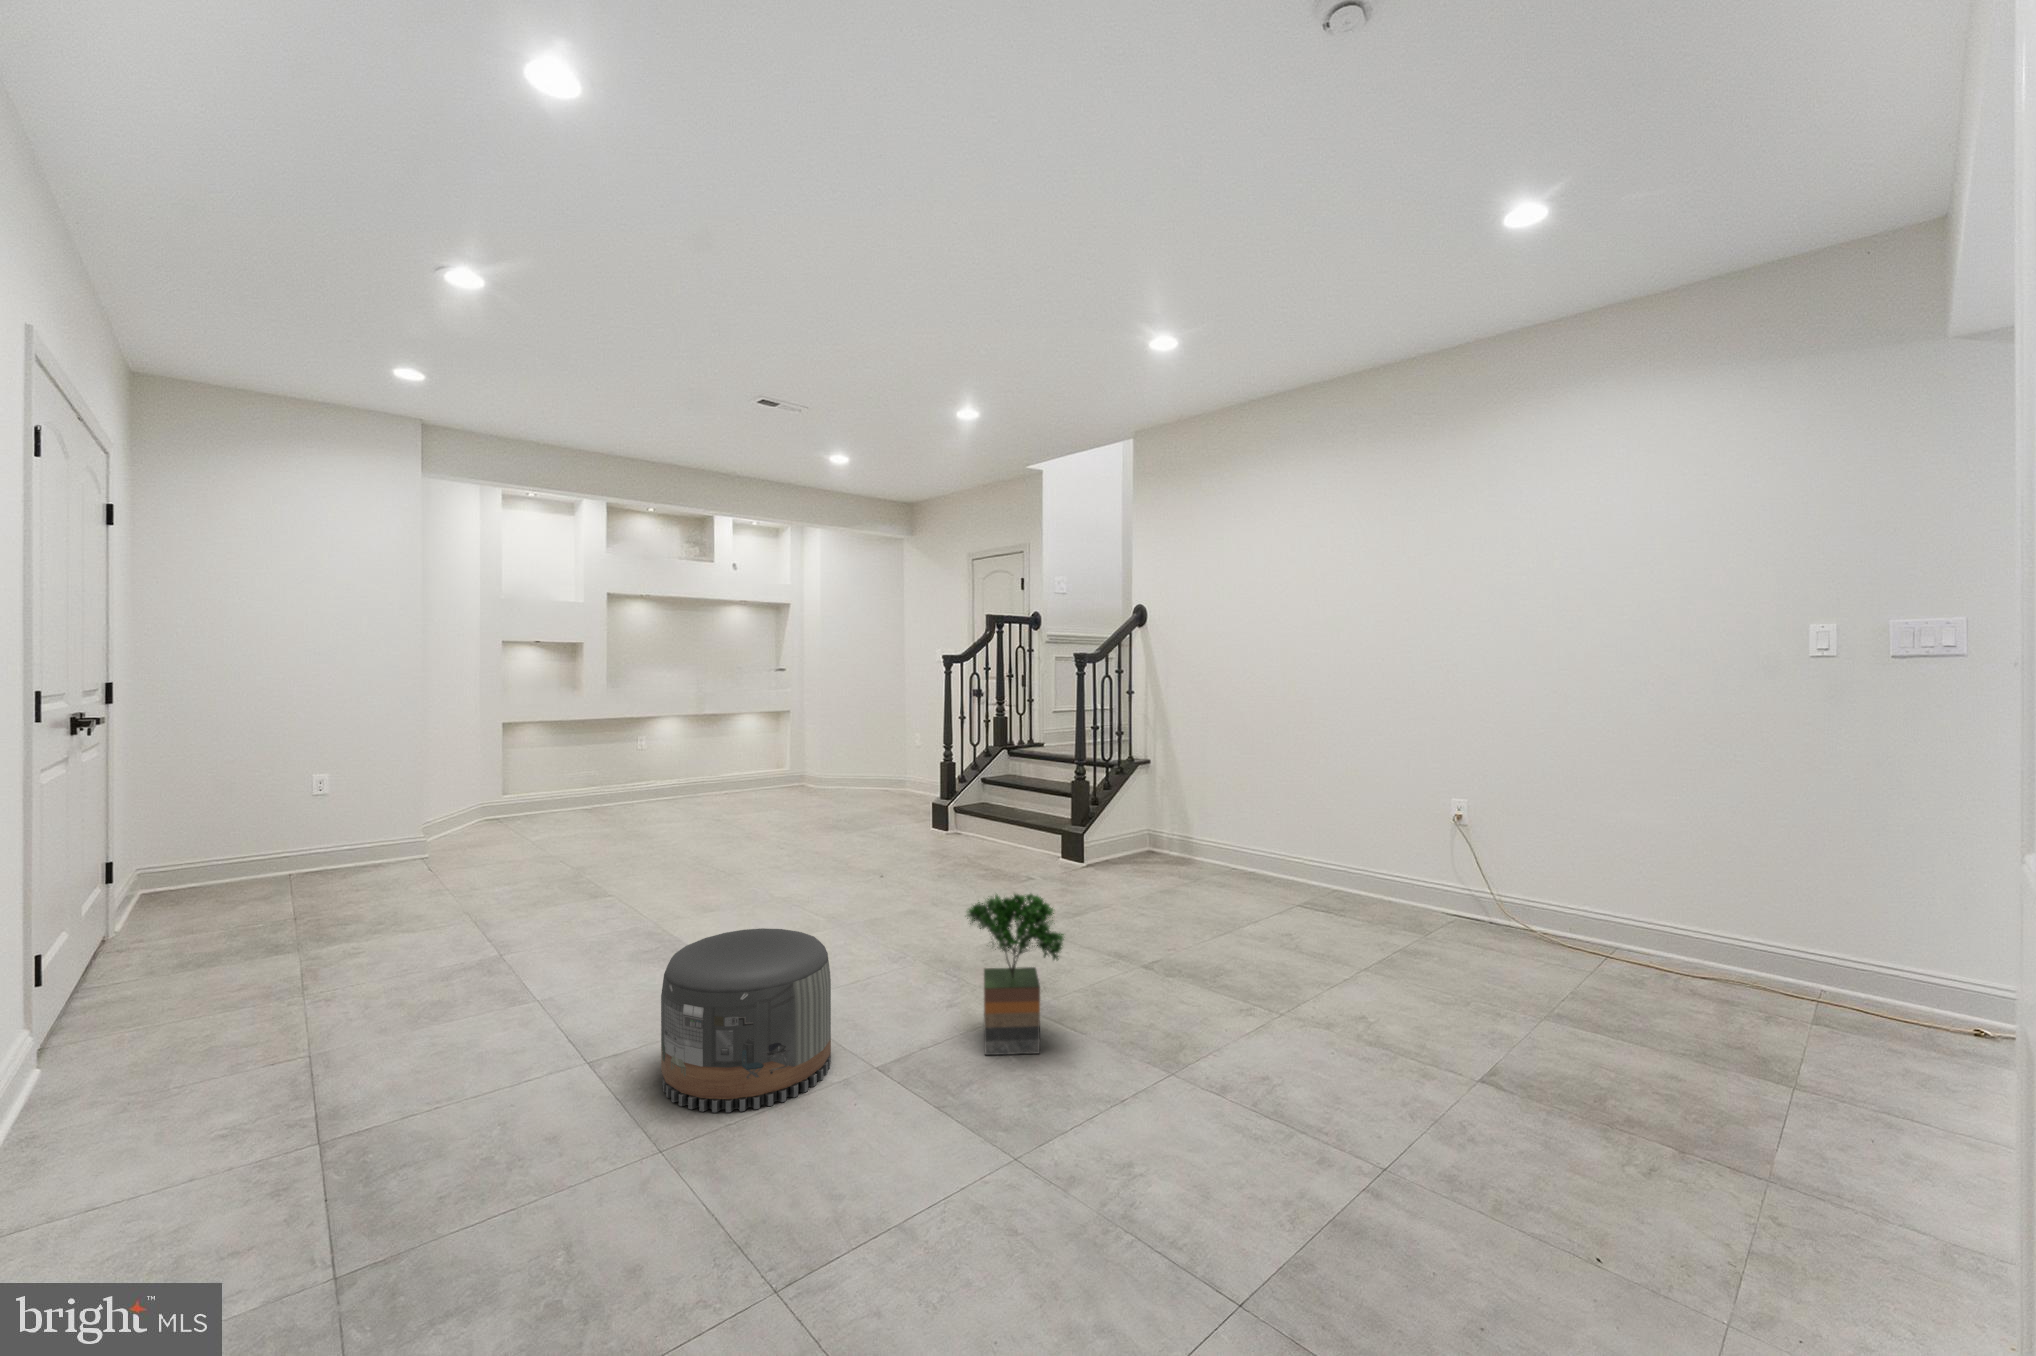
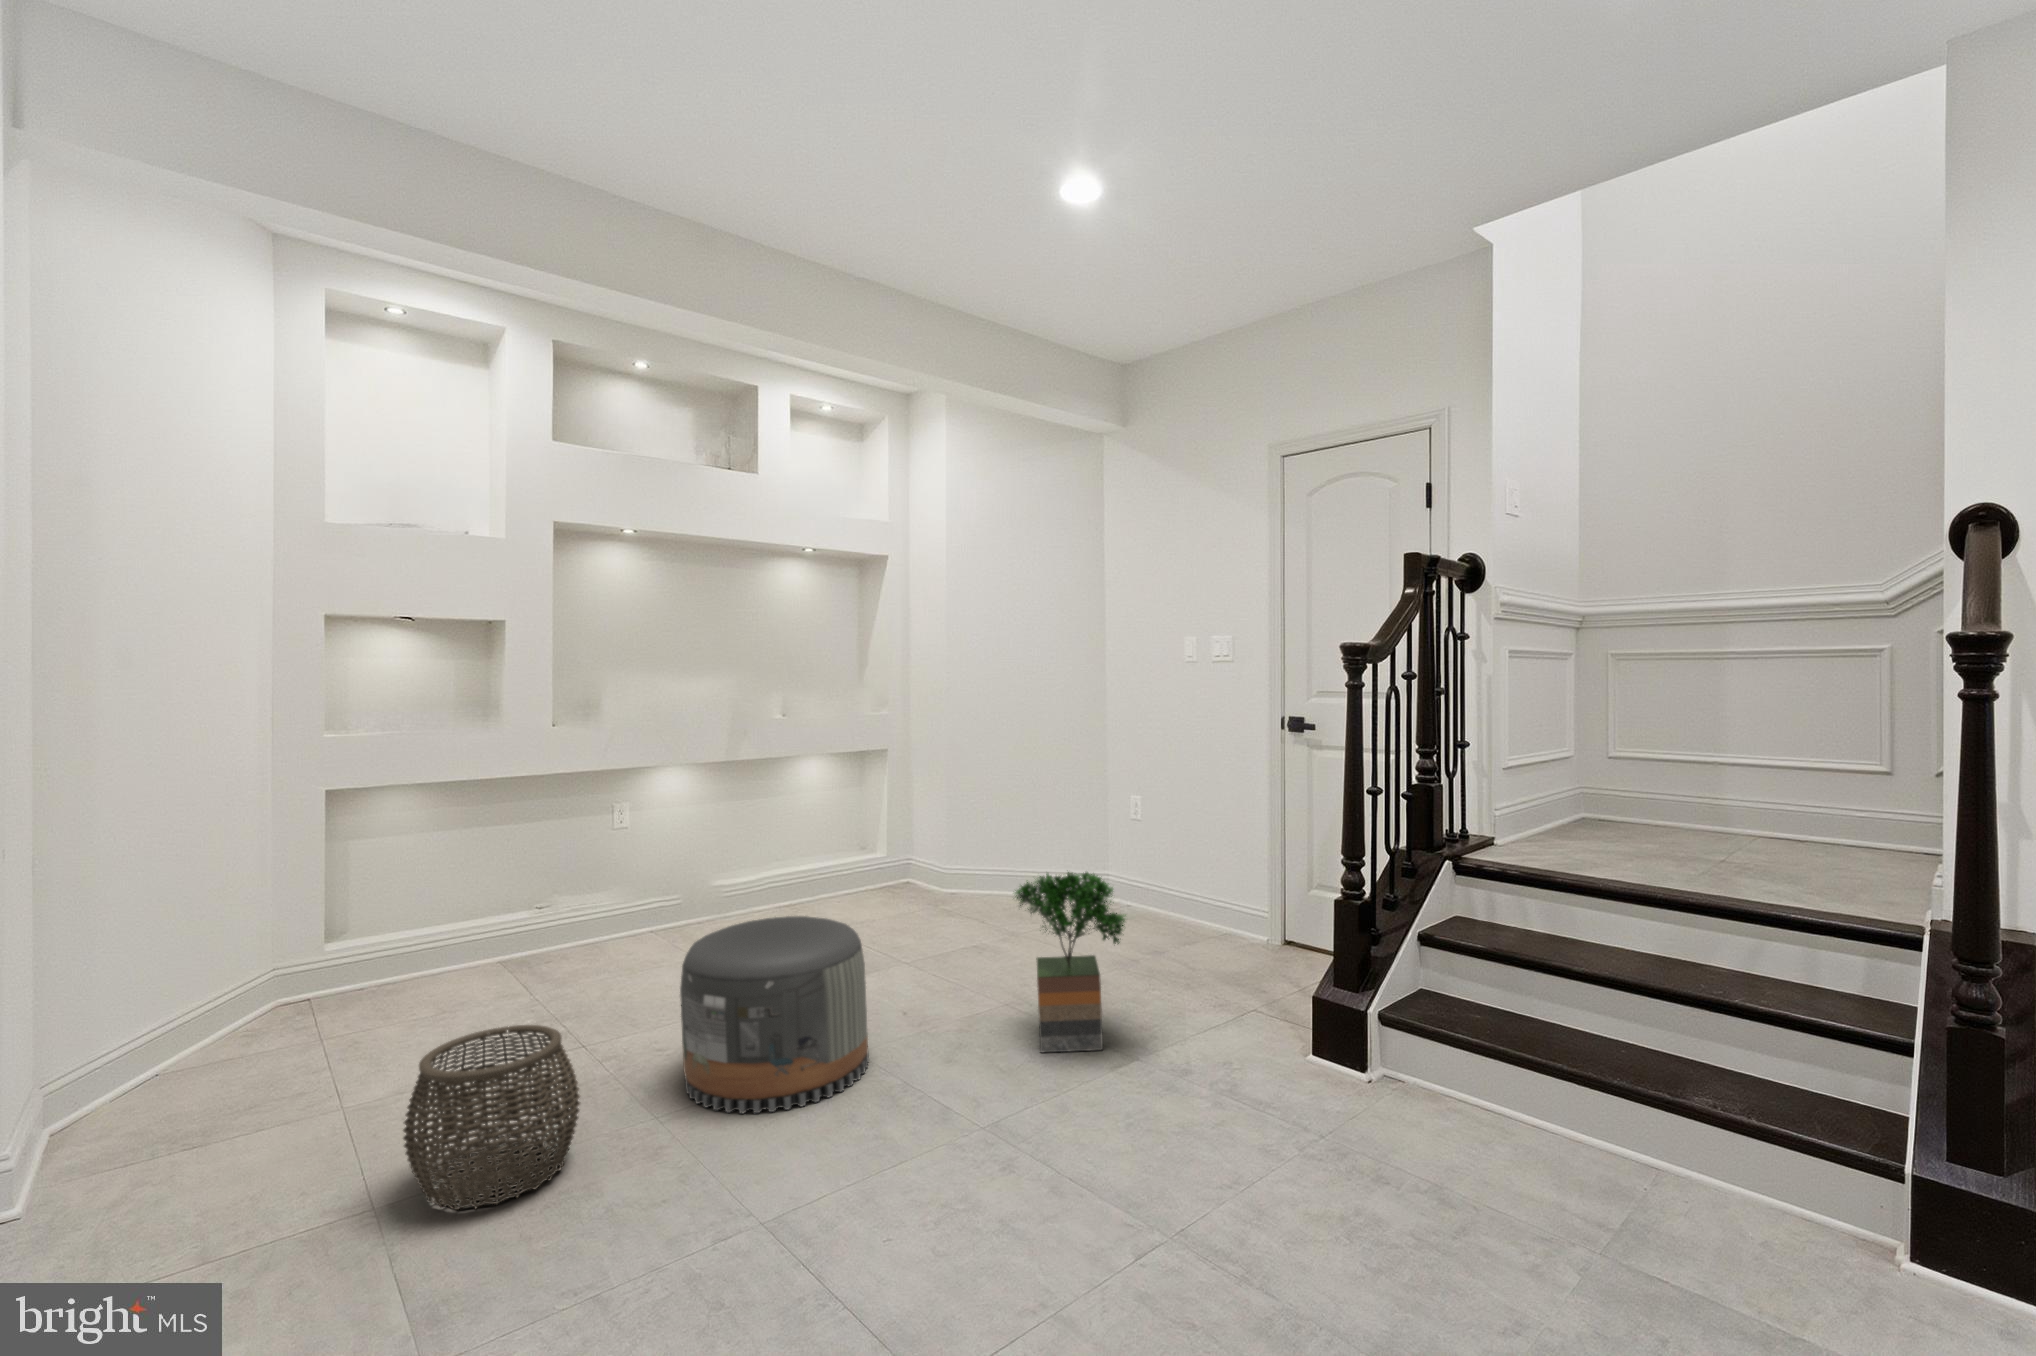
woven basket: none [398,1033,567,1209] -> present [403,1025,580,1210]

